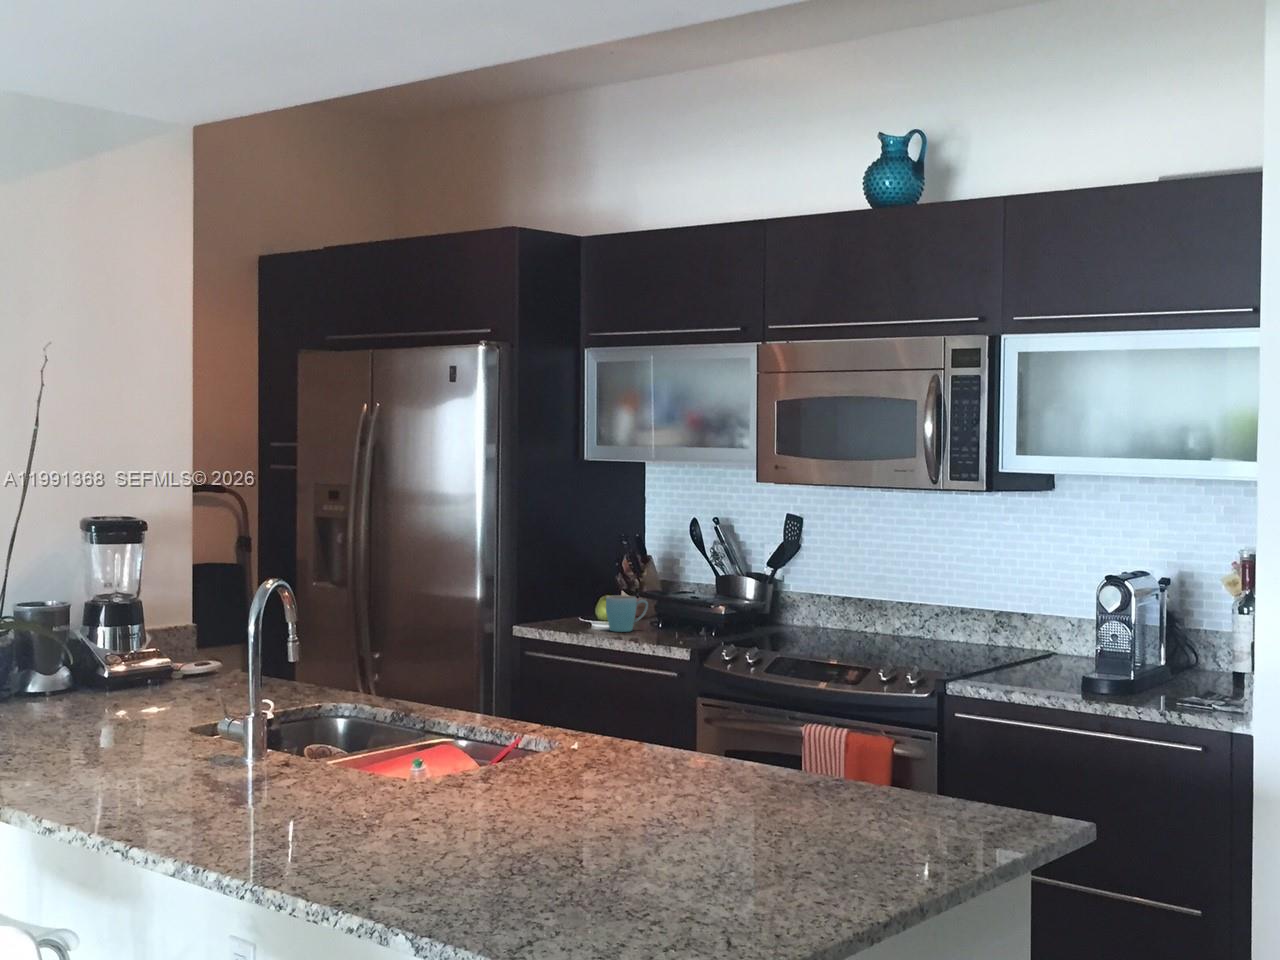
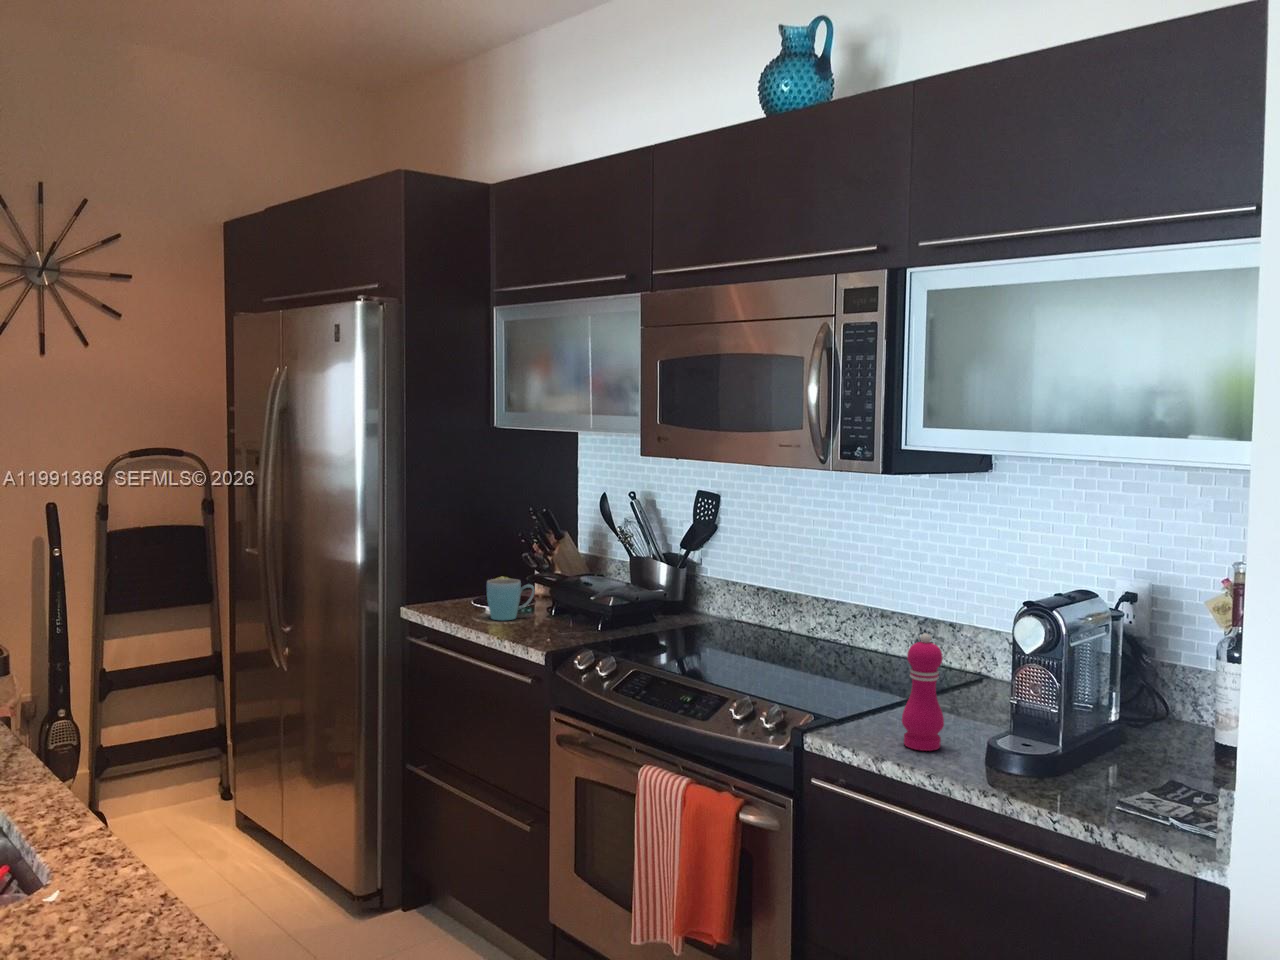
pepper mill: none [1020,602,1051,686] -> present [902,633,944,751]

